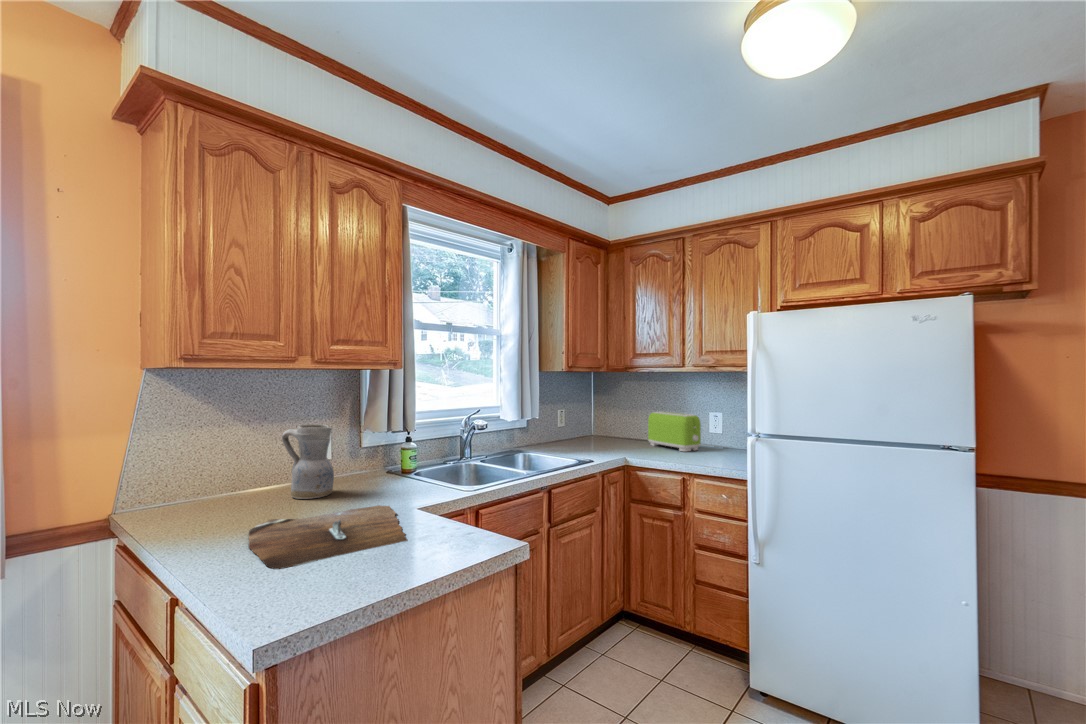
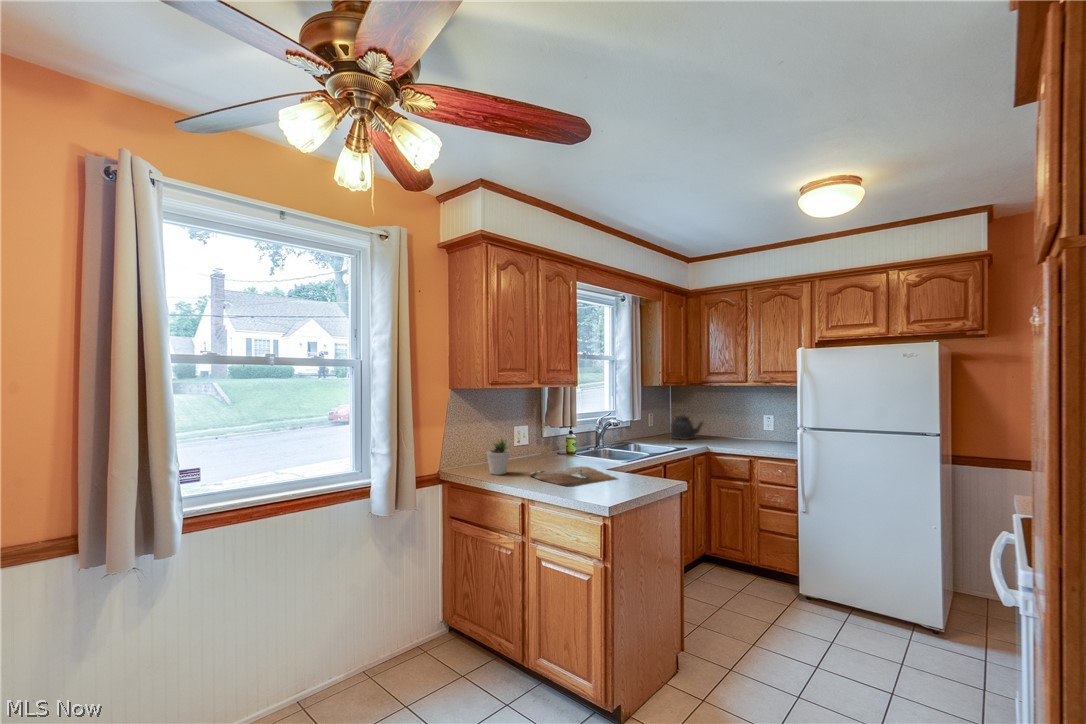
kettle: none [585,401,628,446] -> present [671,414,703,440]
toaster: present [648,412,701,451] -> none [719,415,759,443]
ceramic pitcher: present [282,424,334,499] -> none [514,421,543,464]
potted plant: none [176,457,232,528] -> present [487,438,510,475]

